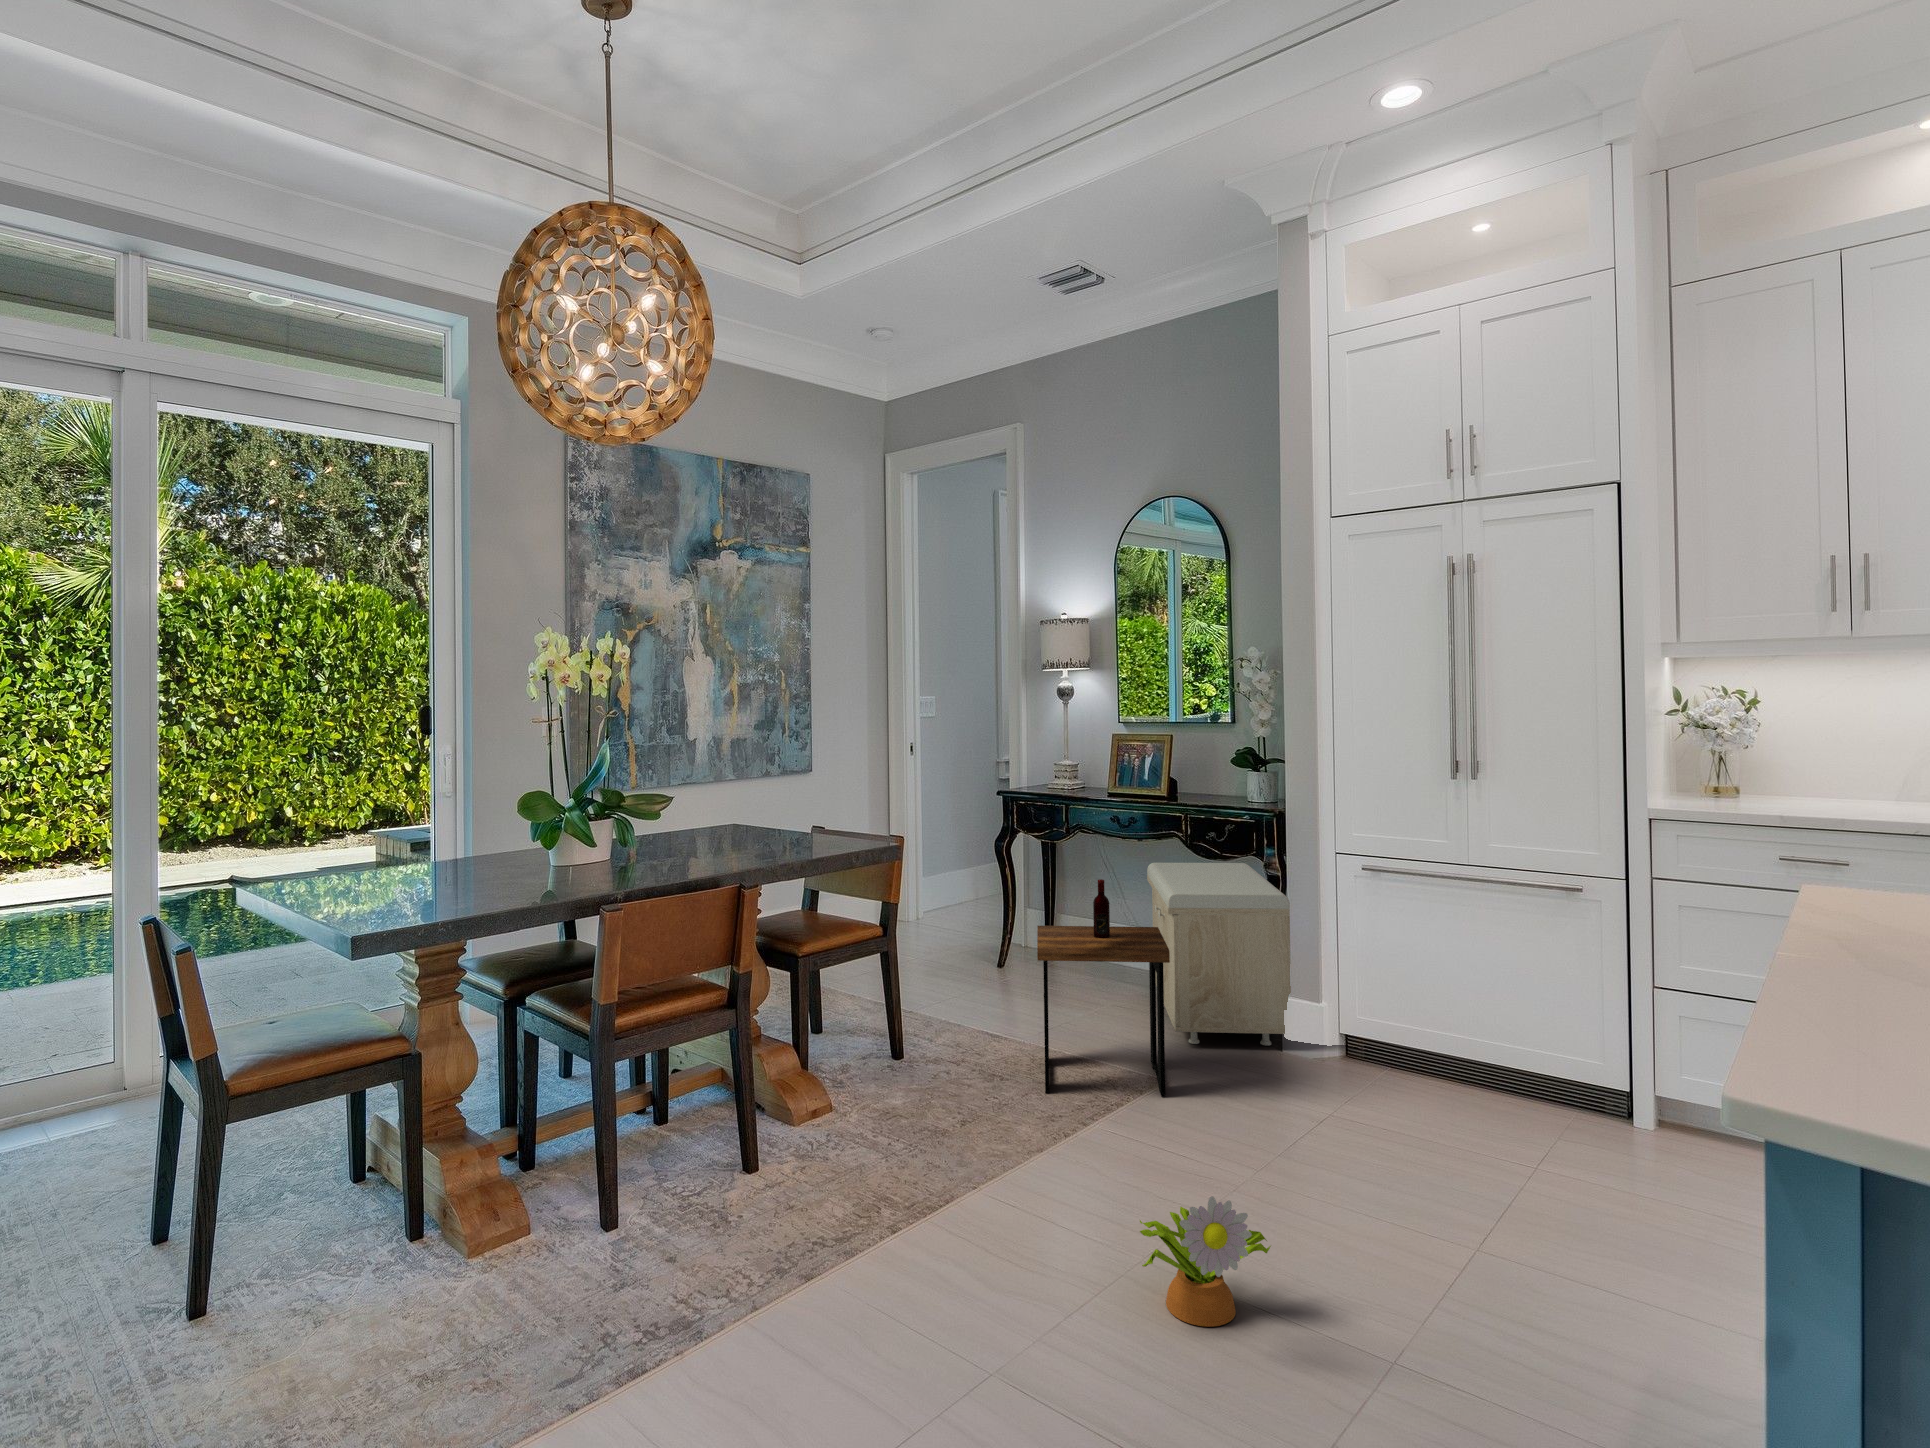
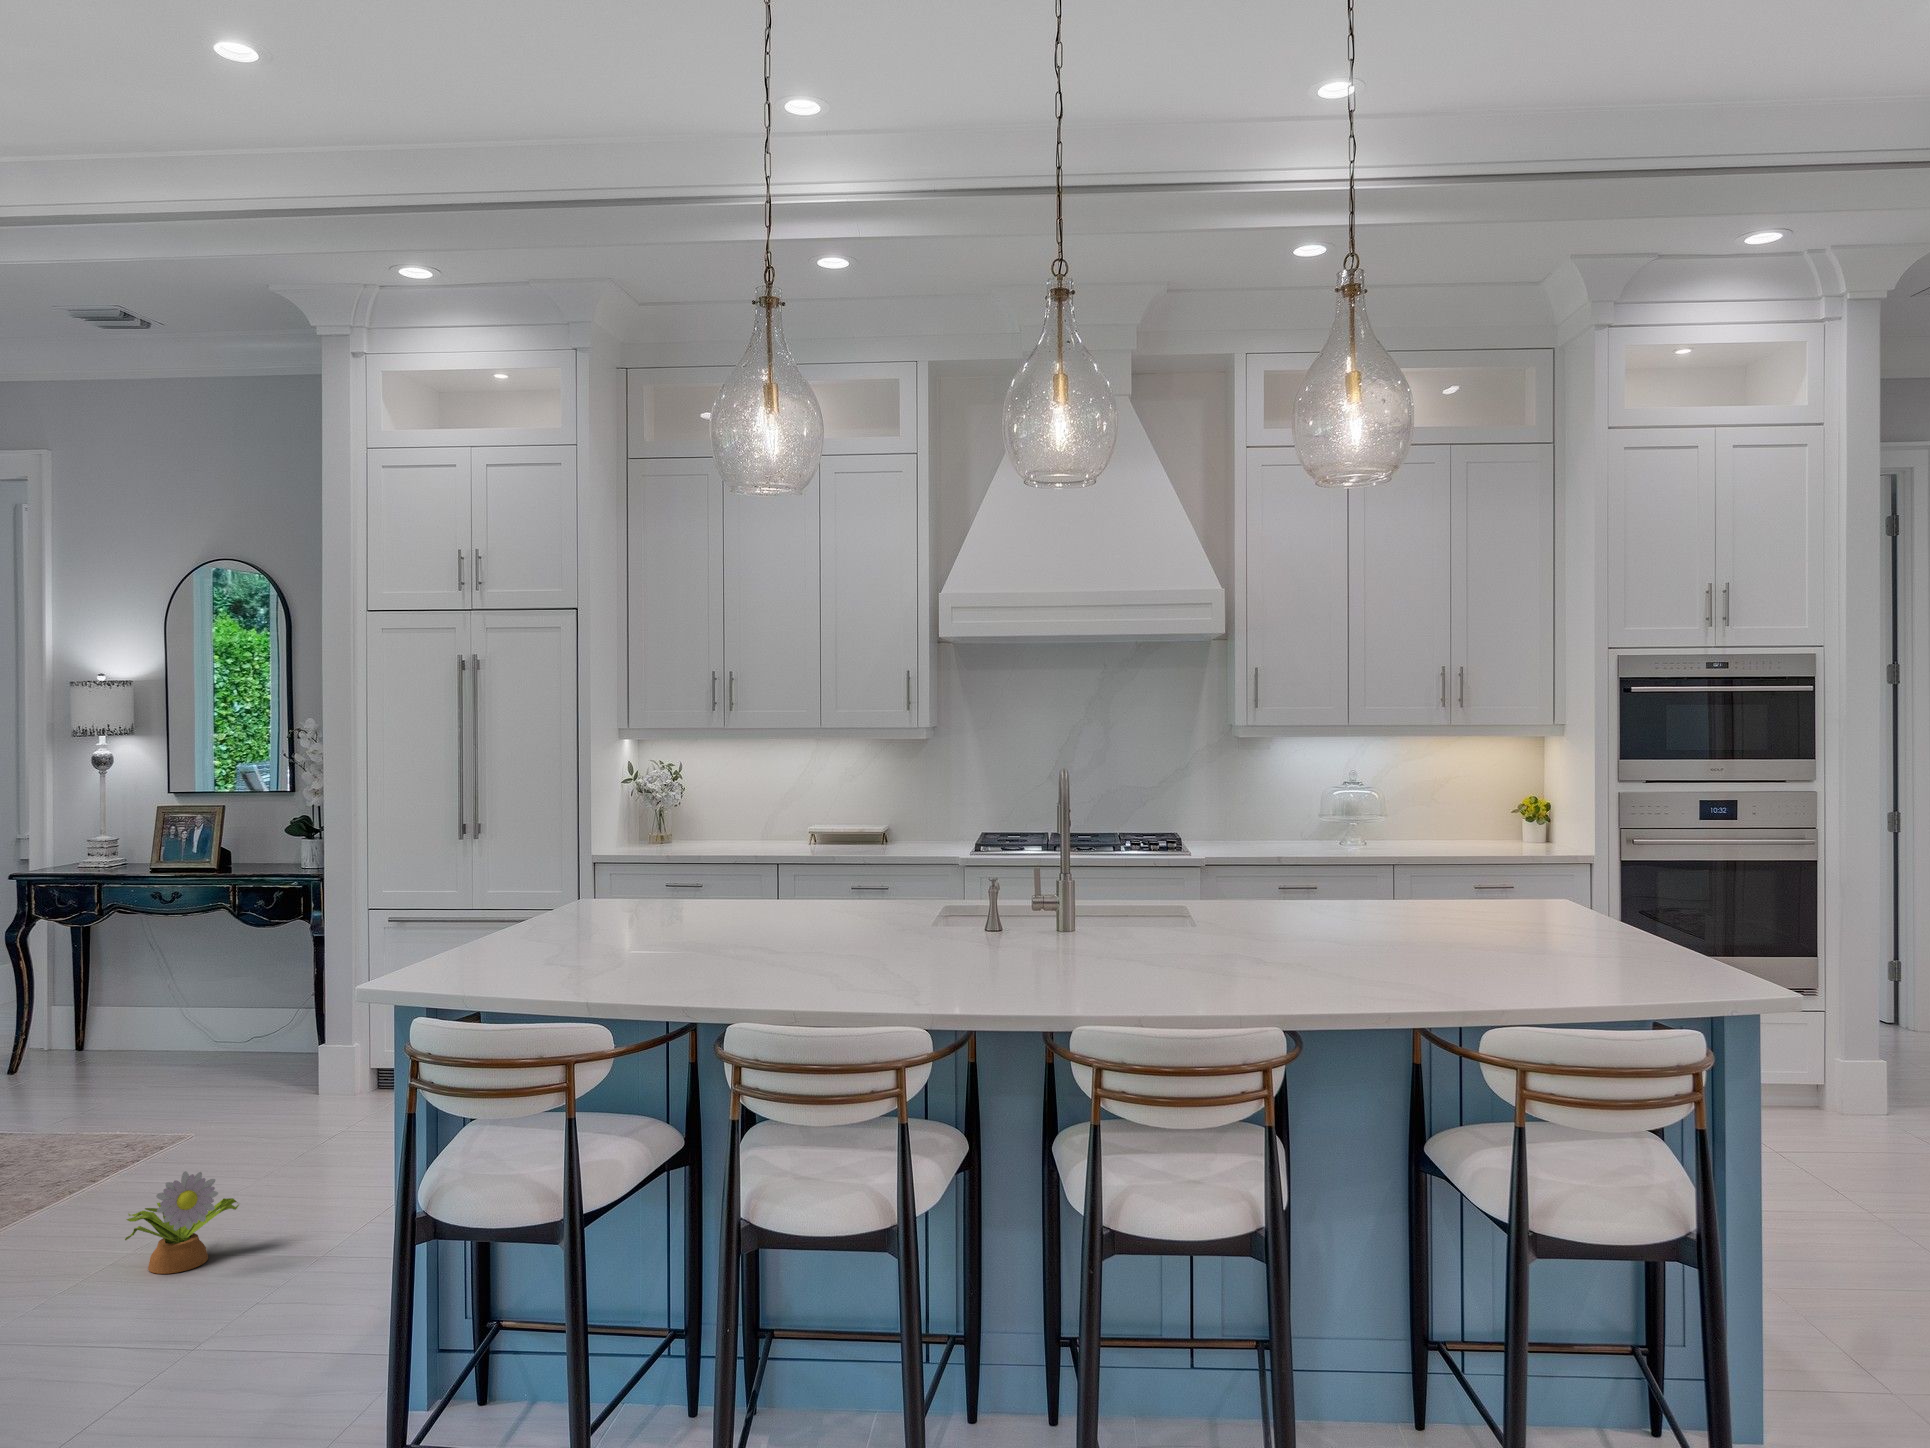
storage bench: present [1147,863,1291,1046] -> none [192,927,326,1102]
side table: present [1037,879,1170,1097] -> none [47,954,192,1165]

